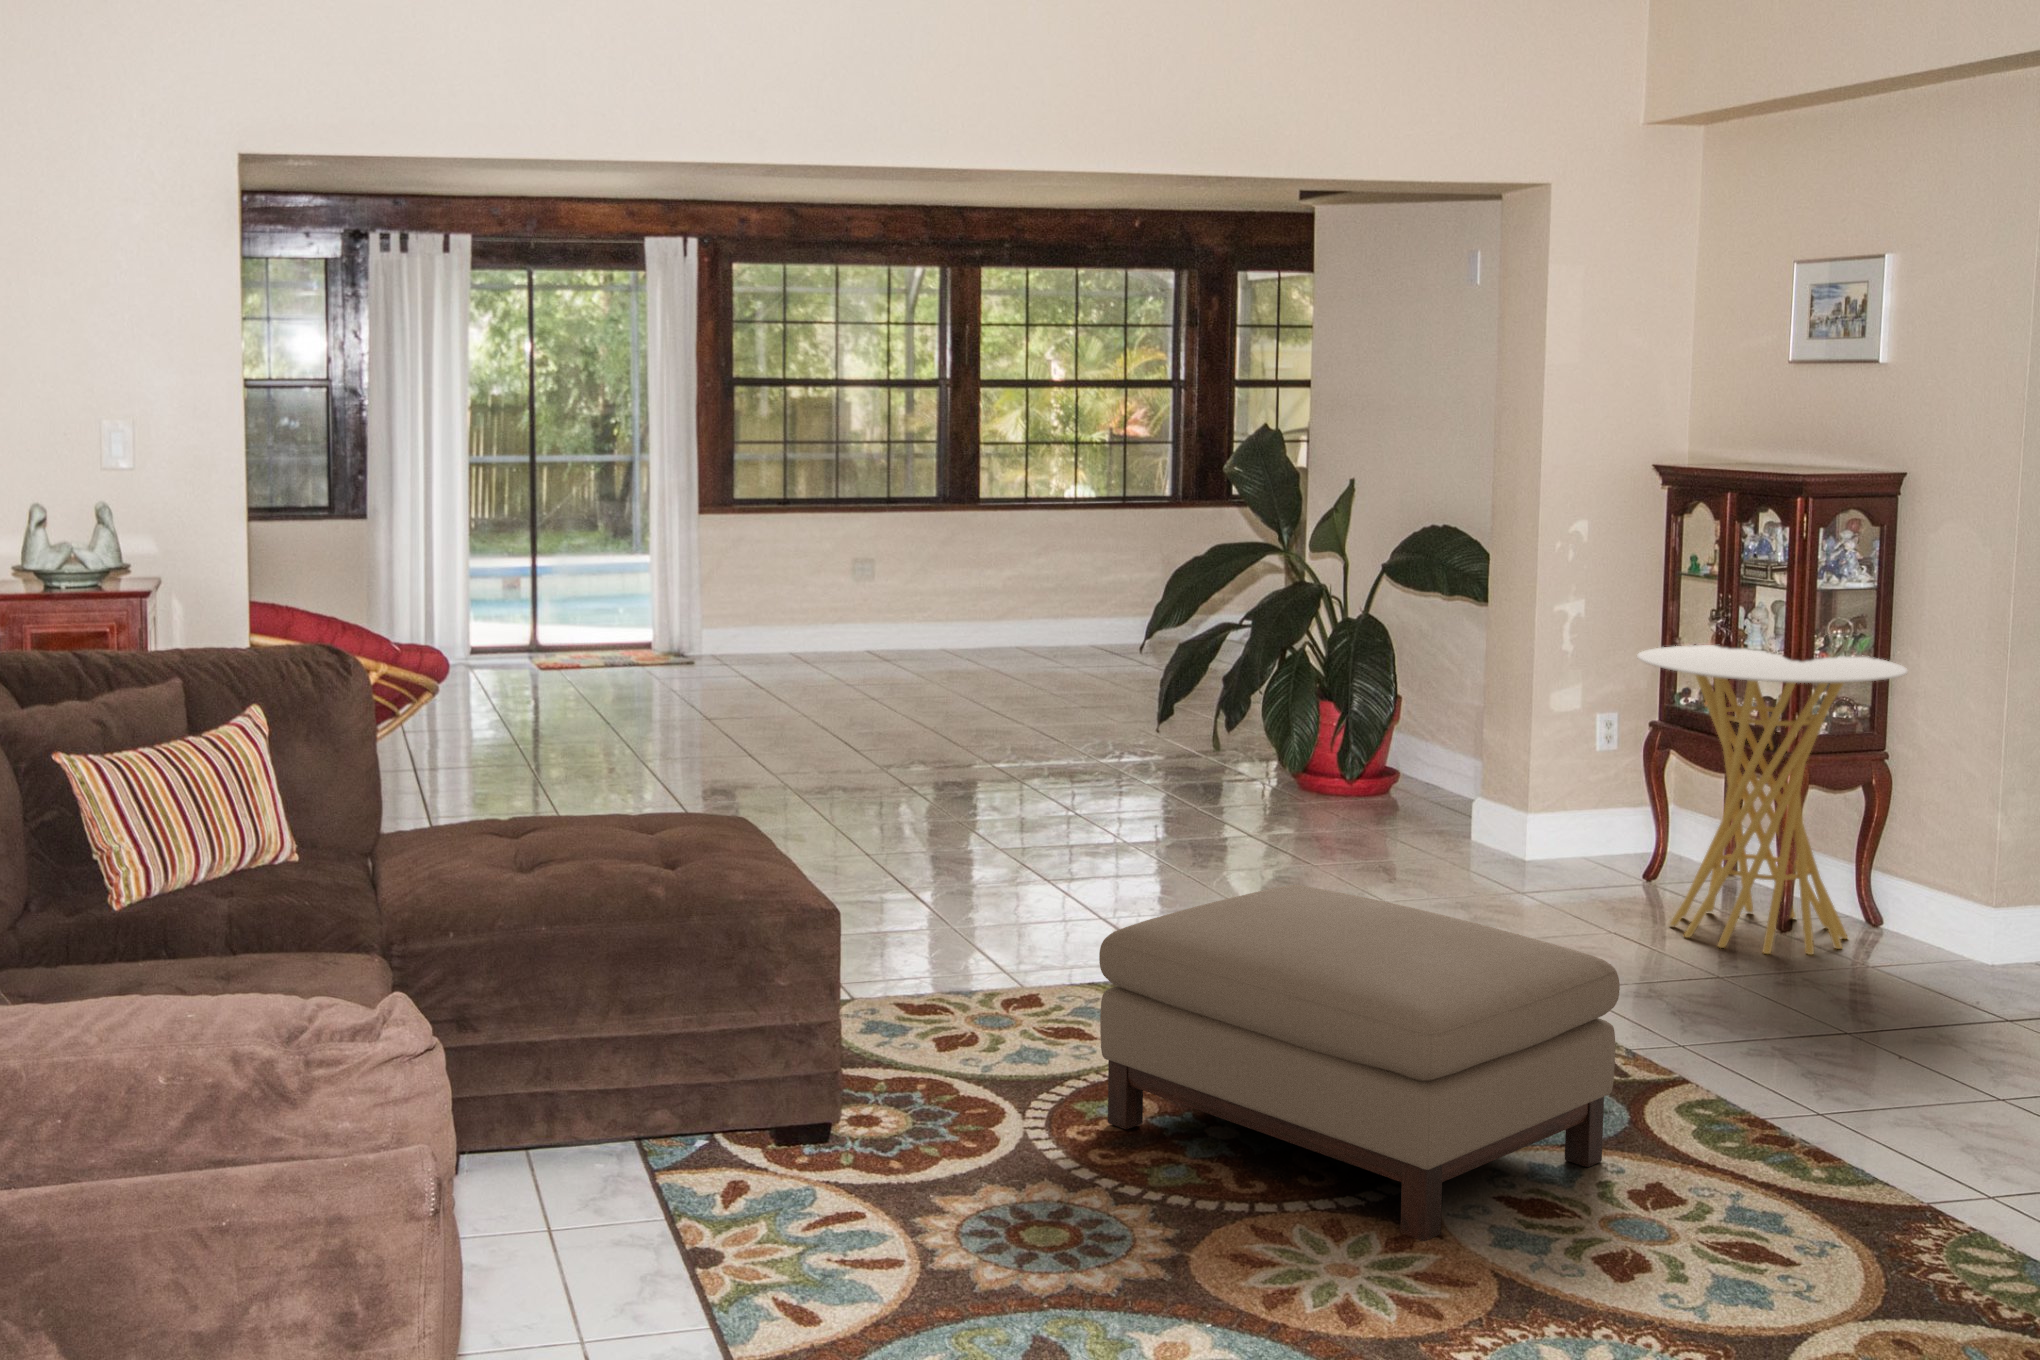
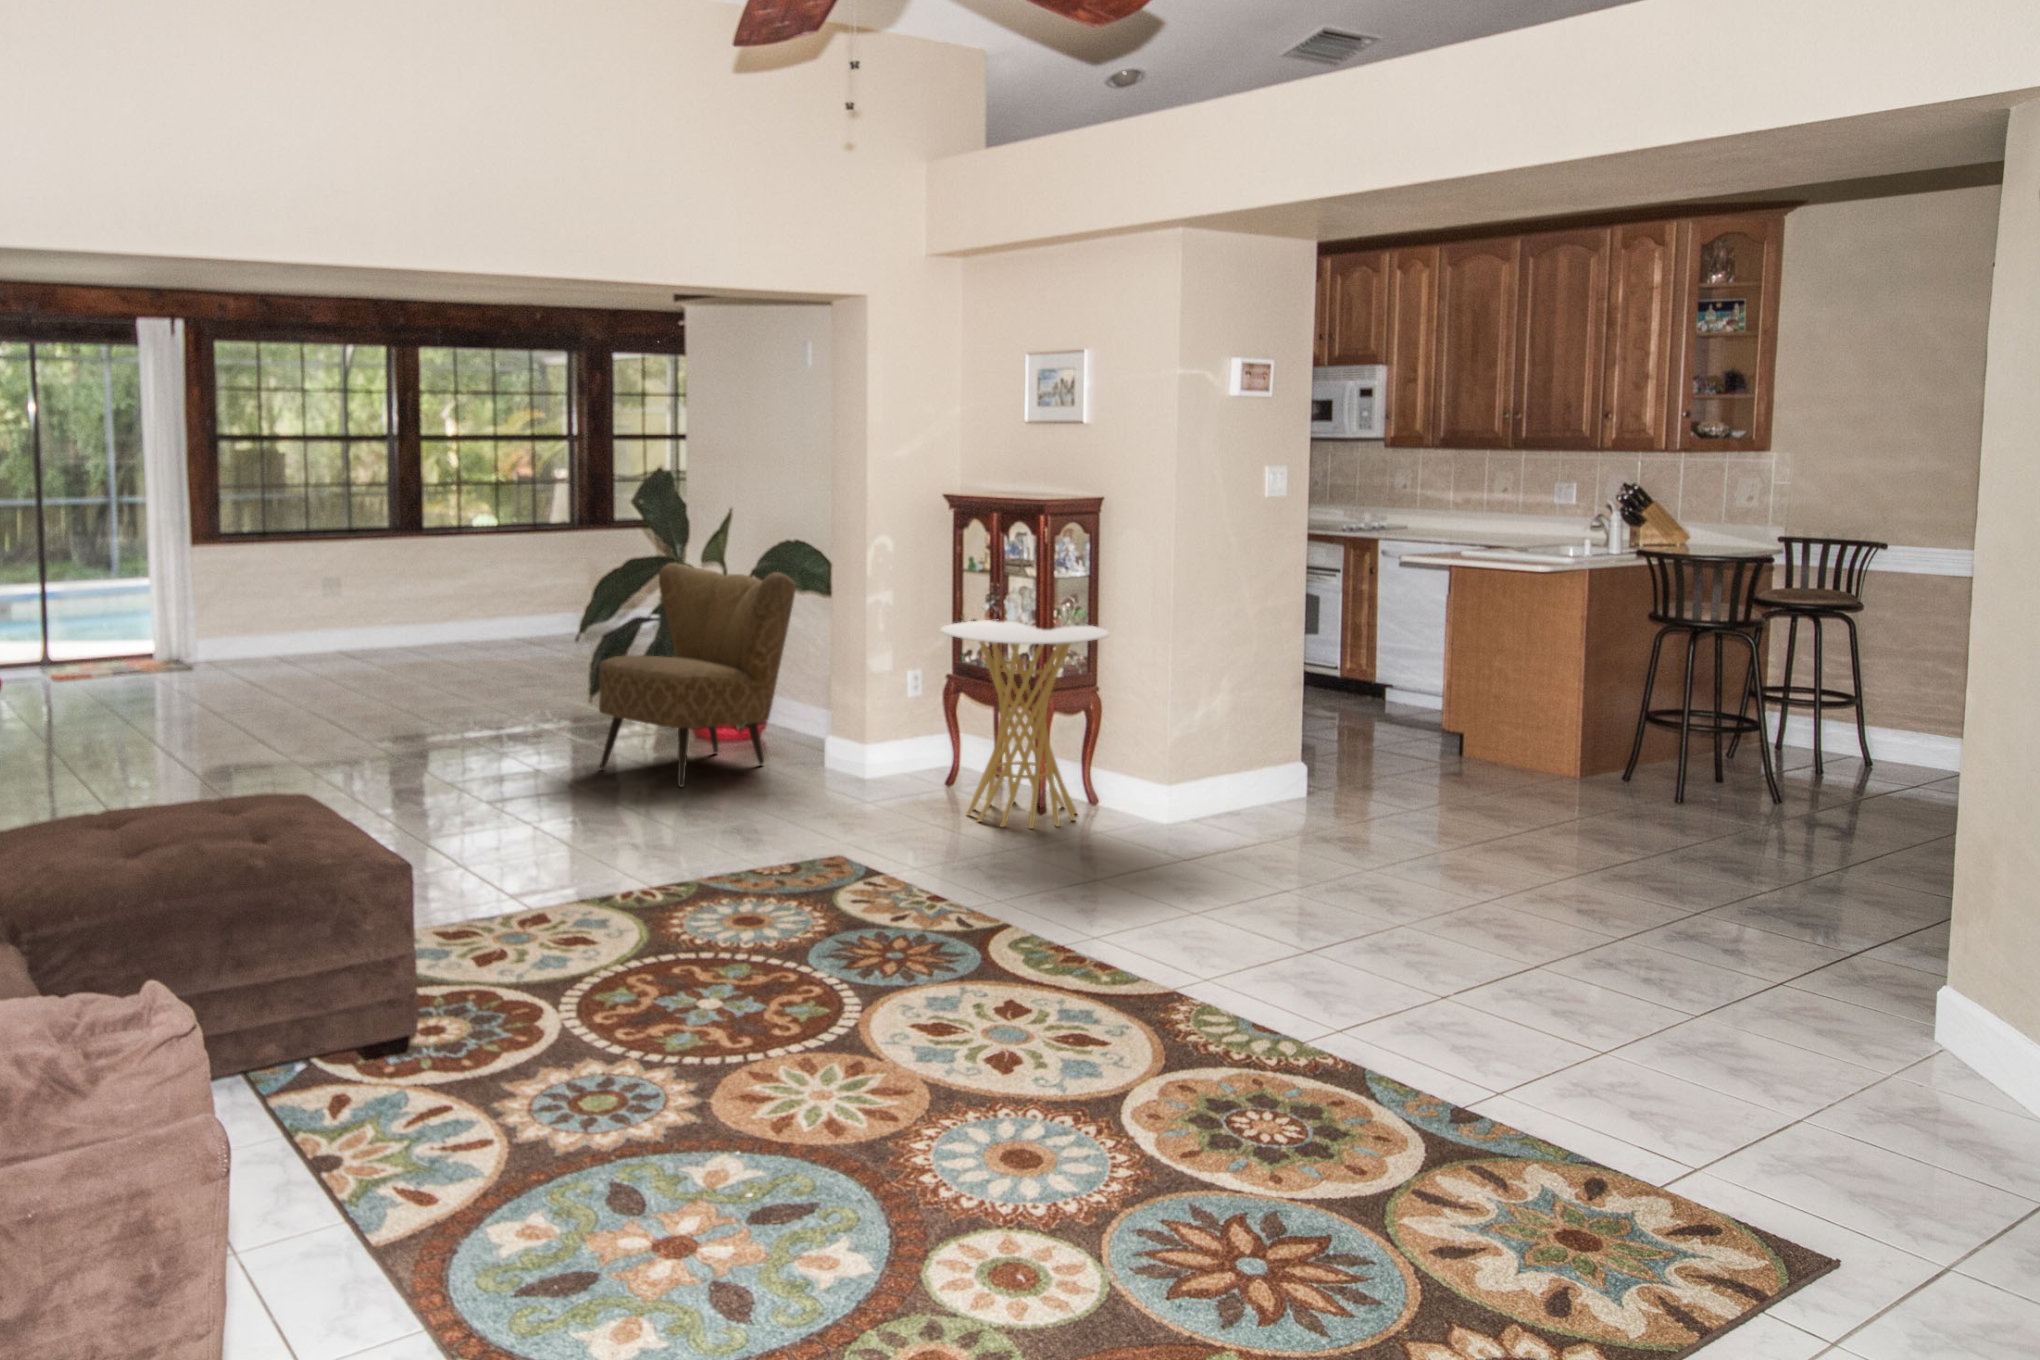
armchair: none [1160,550,1442,855] -> present [599,563,796,787]
ottoman: present [1099,885,1620,1241] -> none [613,812,980,1065]

